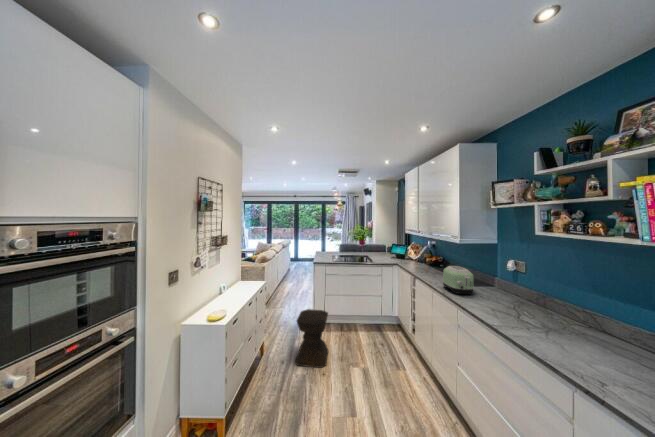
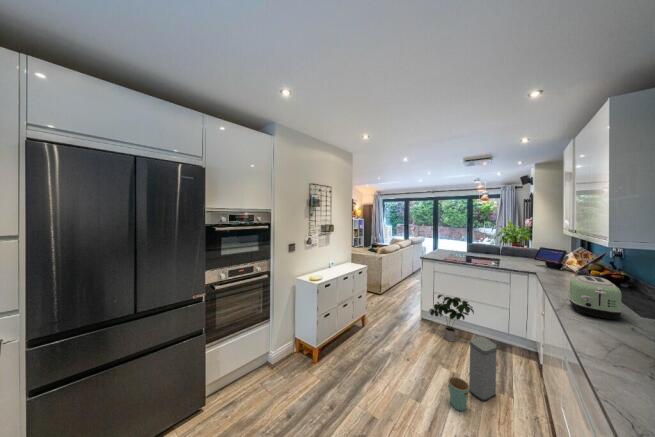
potted plant: none [326,296,364,338] -> present [429,295,474,342]
stool: present [295,309,328,368] -> none [386,298,423,354]
trash can: none [375,328,399,405] -> present [448,336,497,411]

